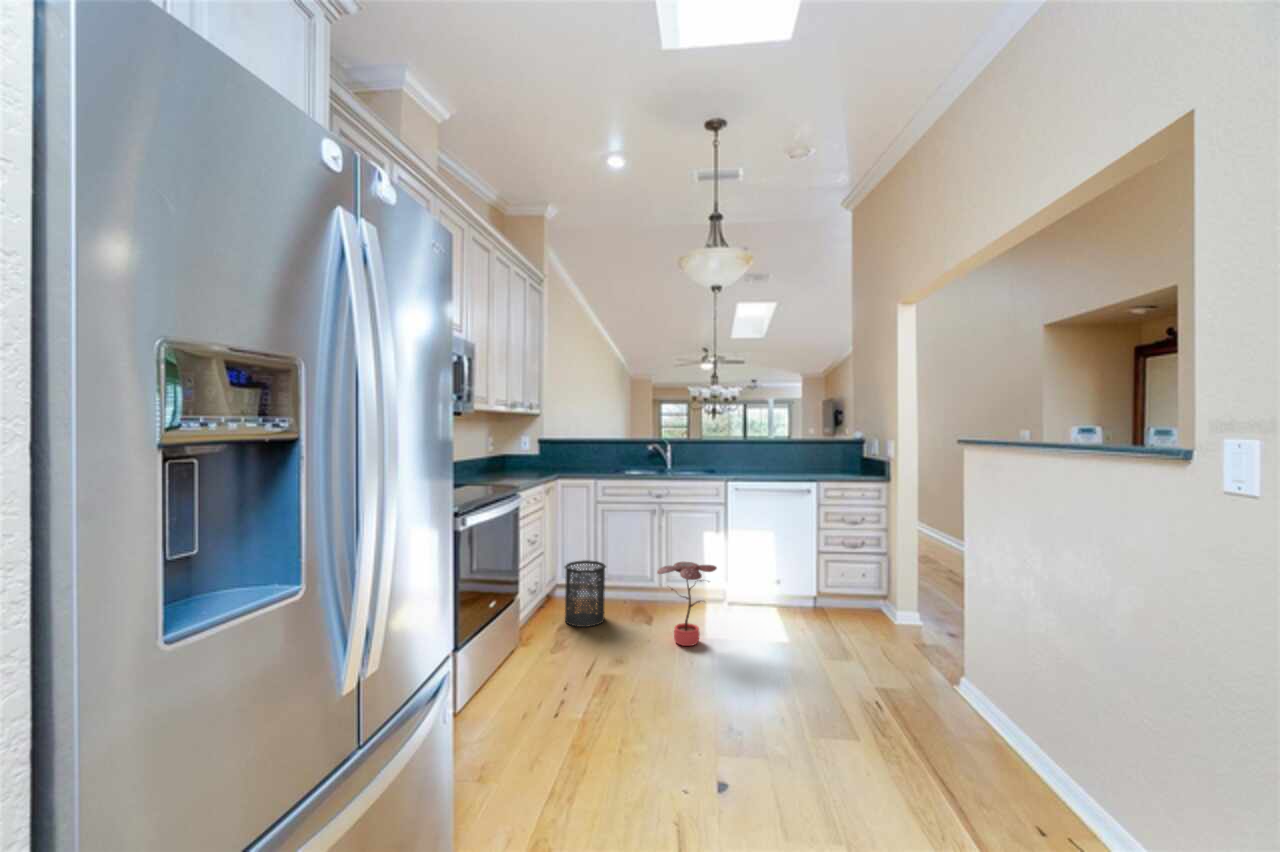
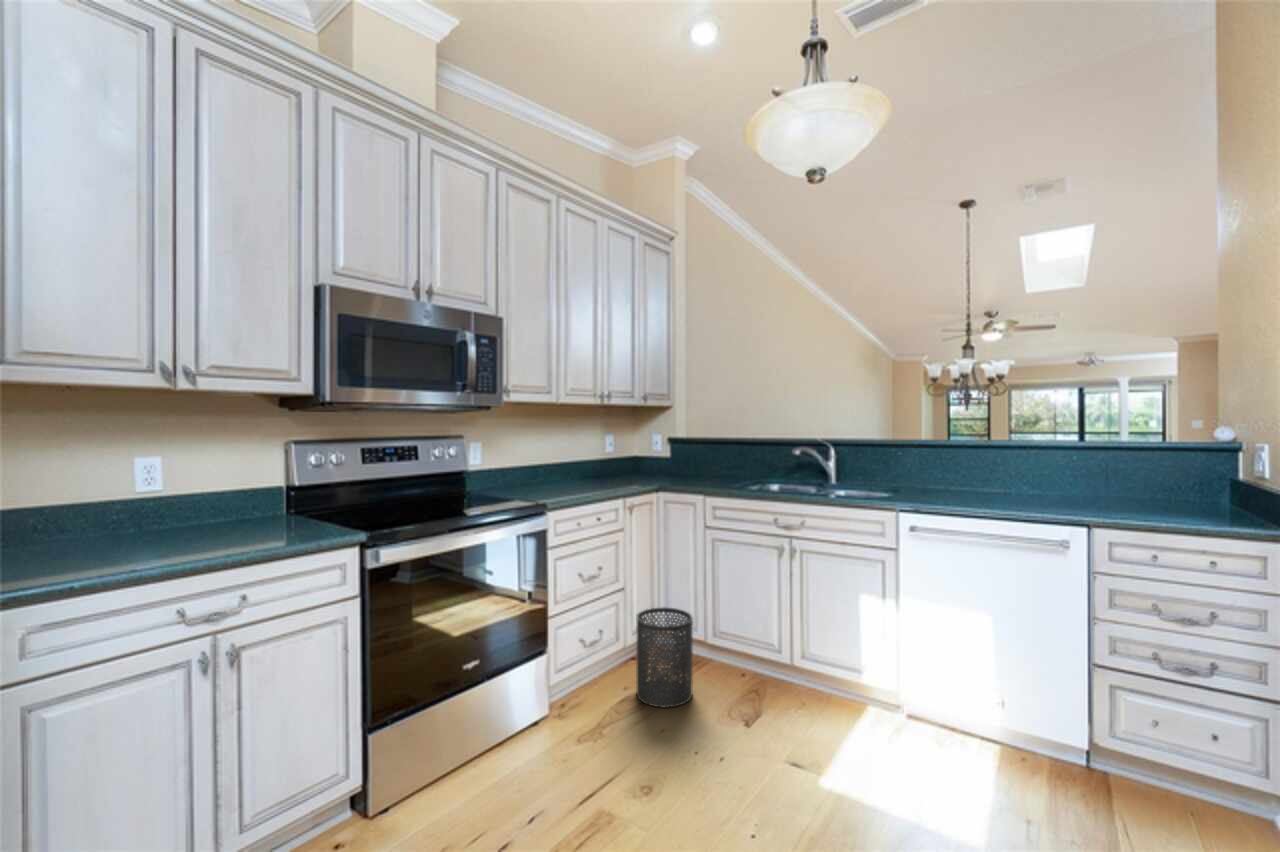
potted plant: present [657,562,717,646] -> none [725,640,831,793]

